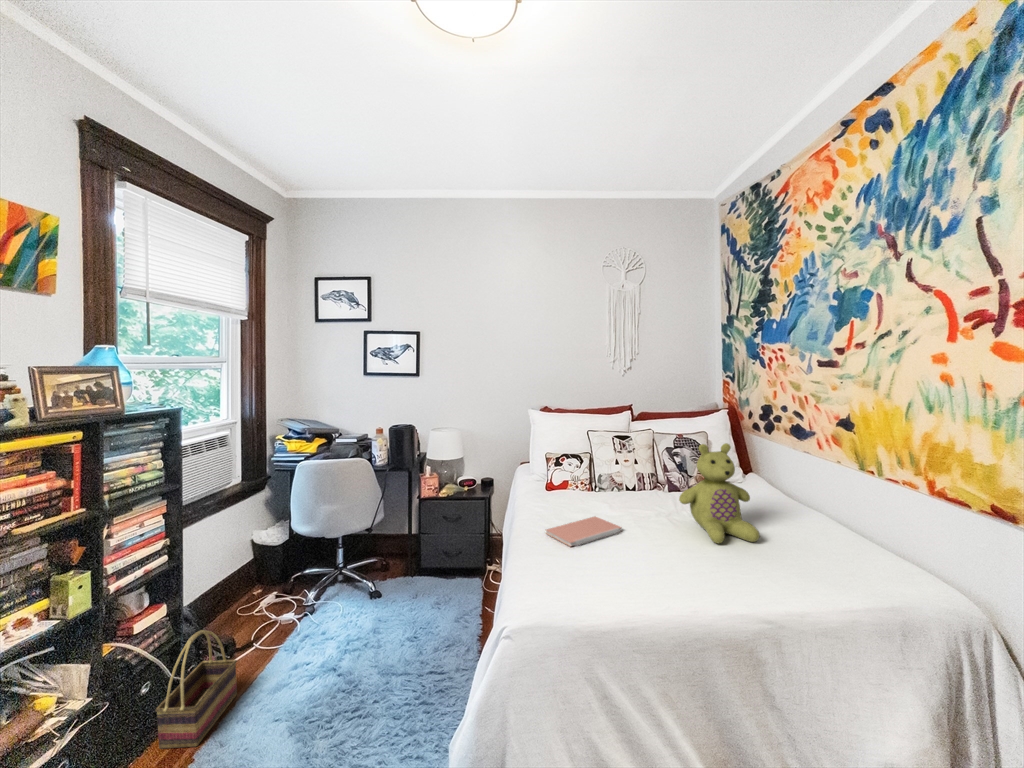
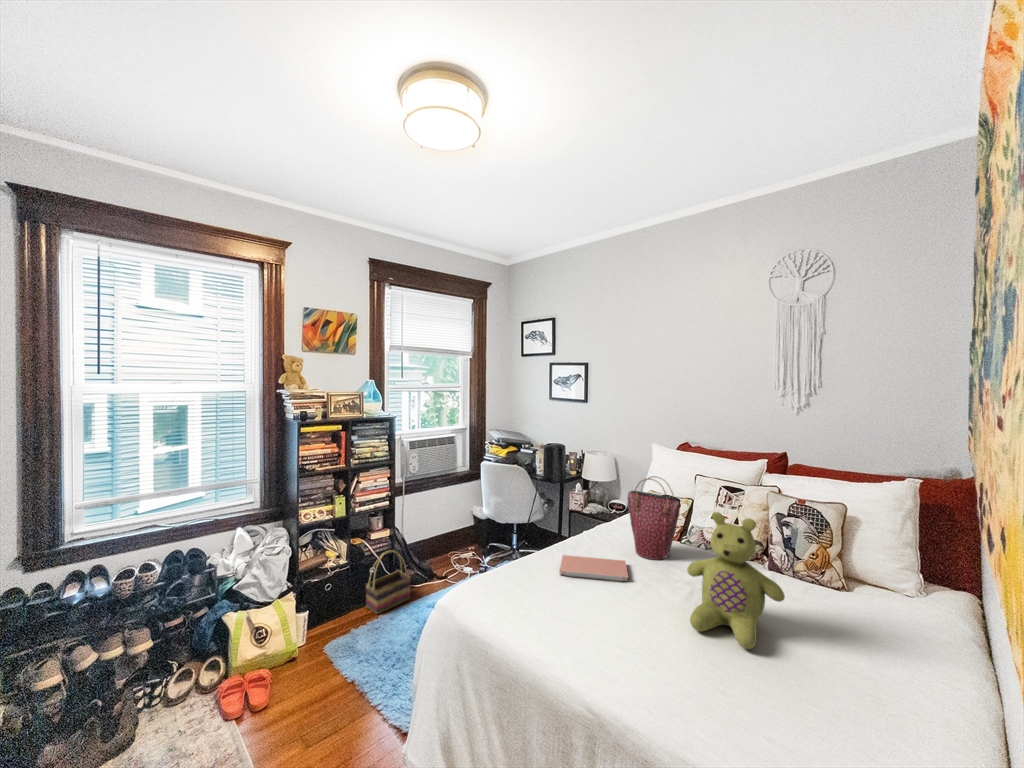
handbag: none [568,432,618,511] -> present [628,476,680,560]

